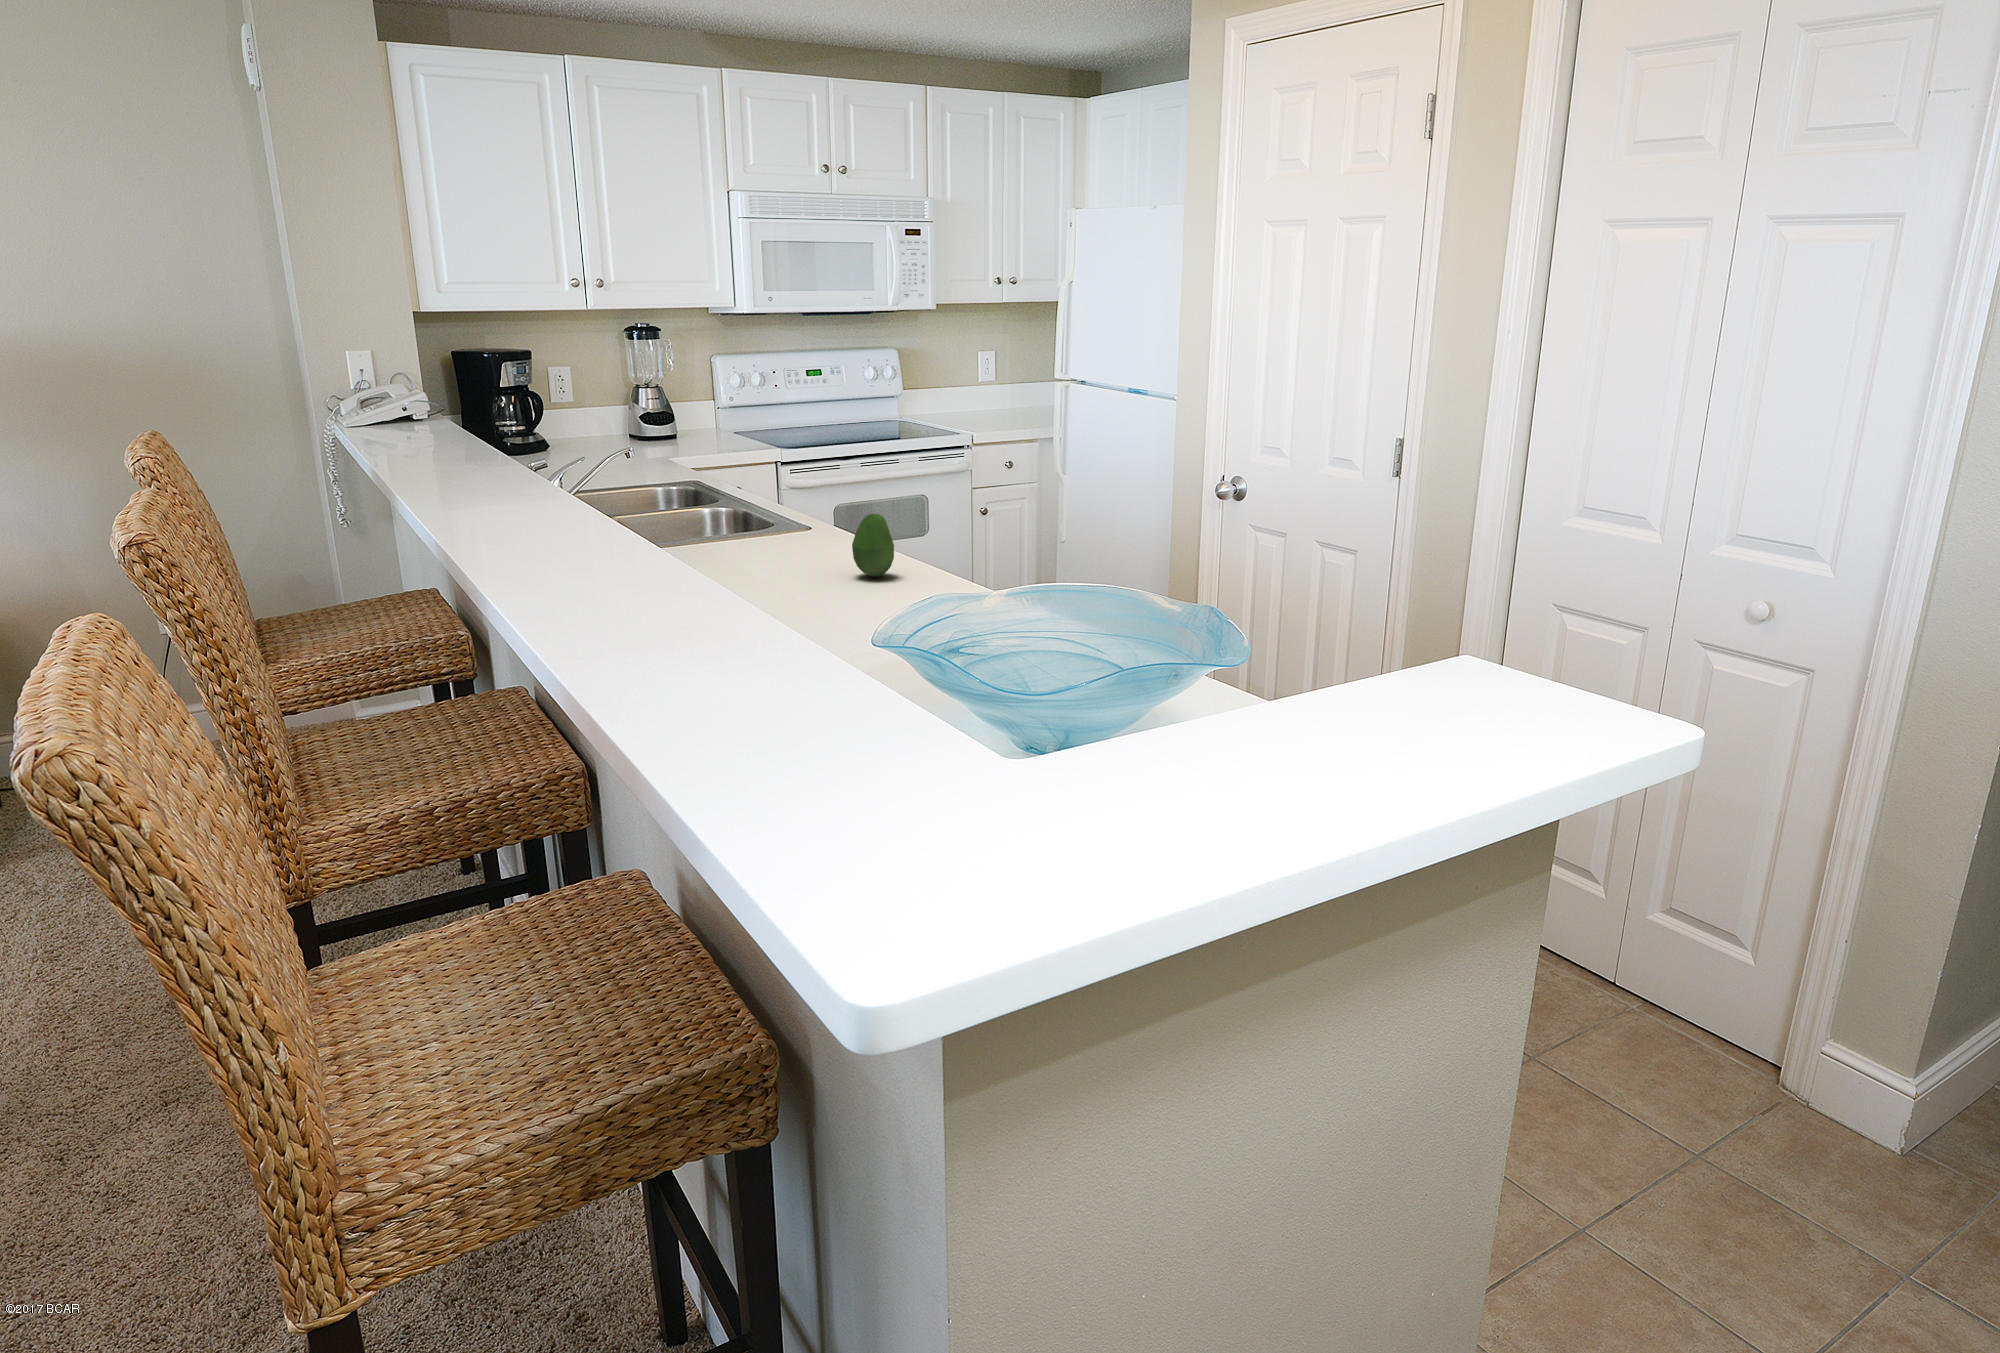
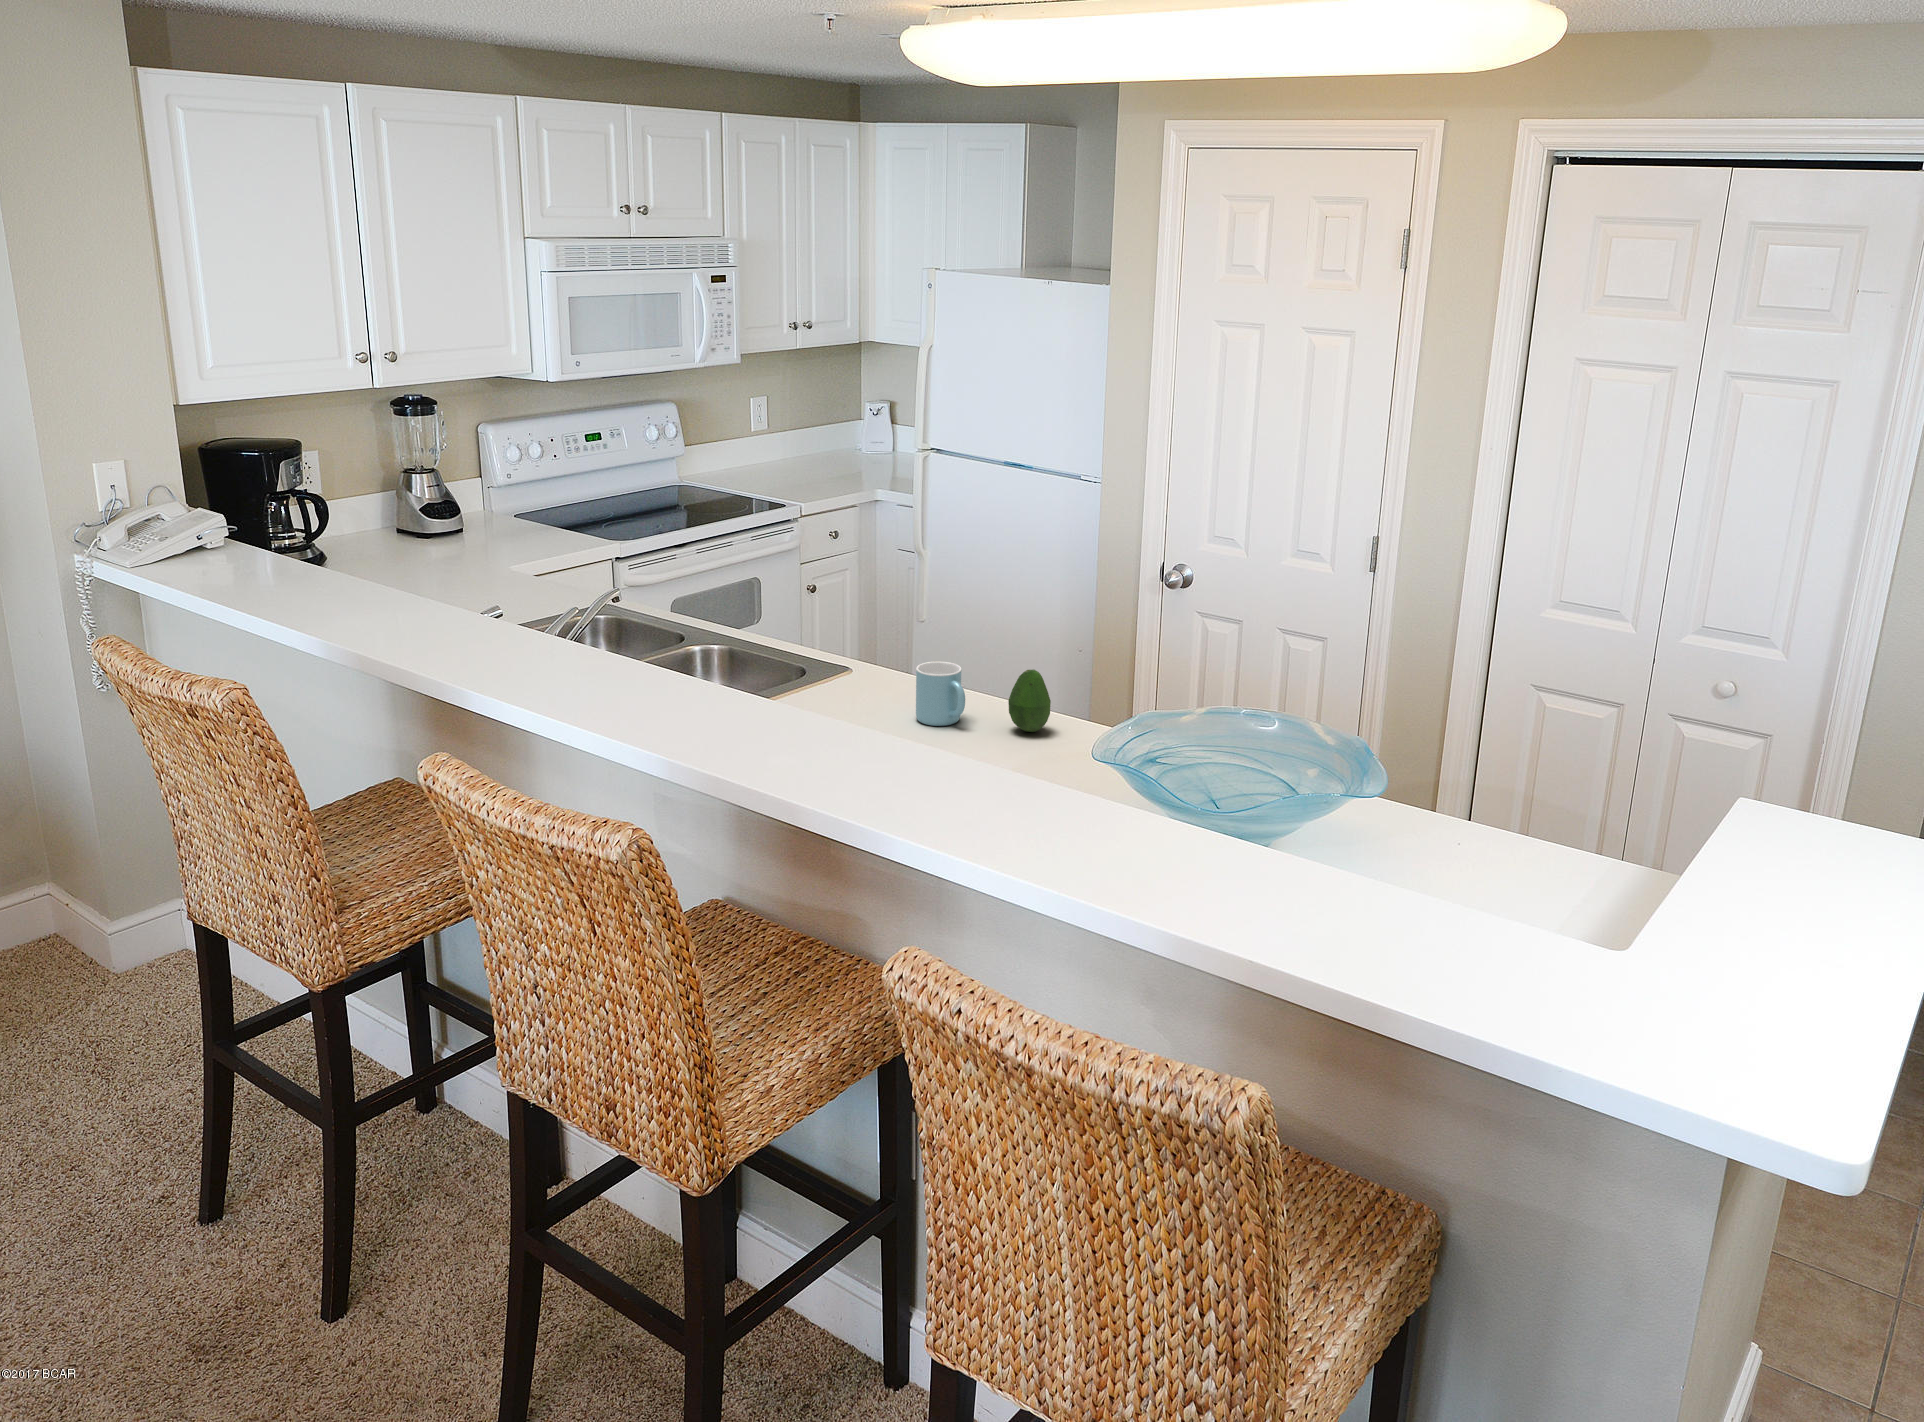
mug: none [783,507,829,567] -> present [916,661,965,726]

